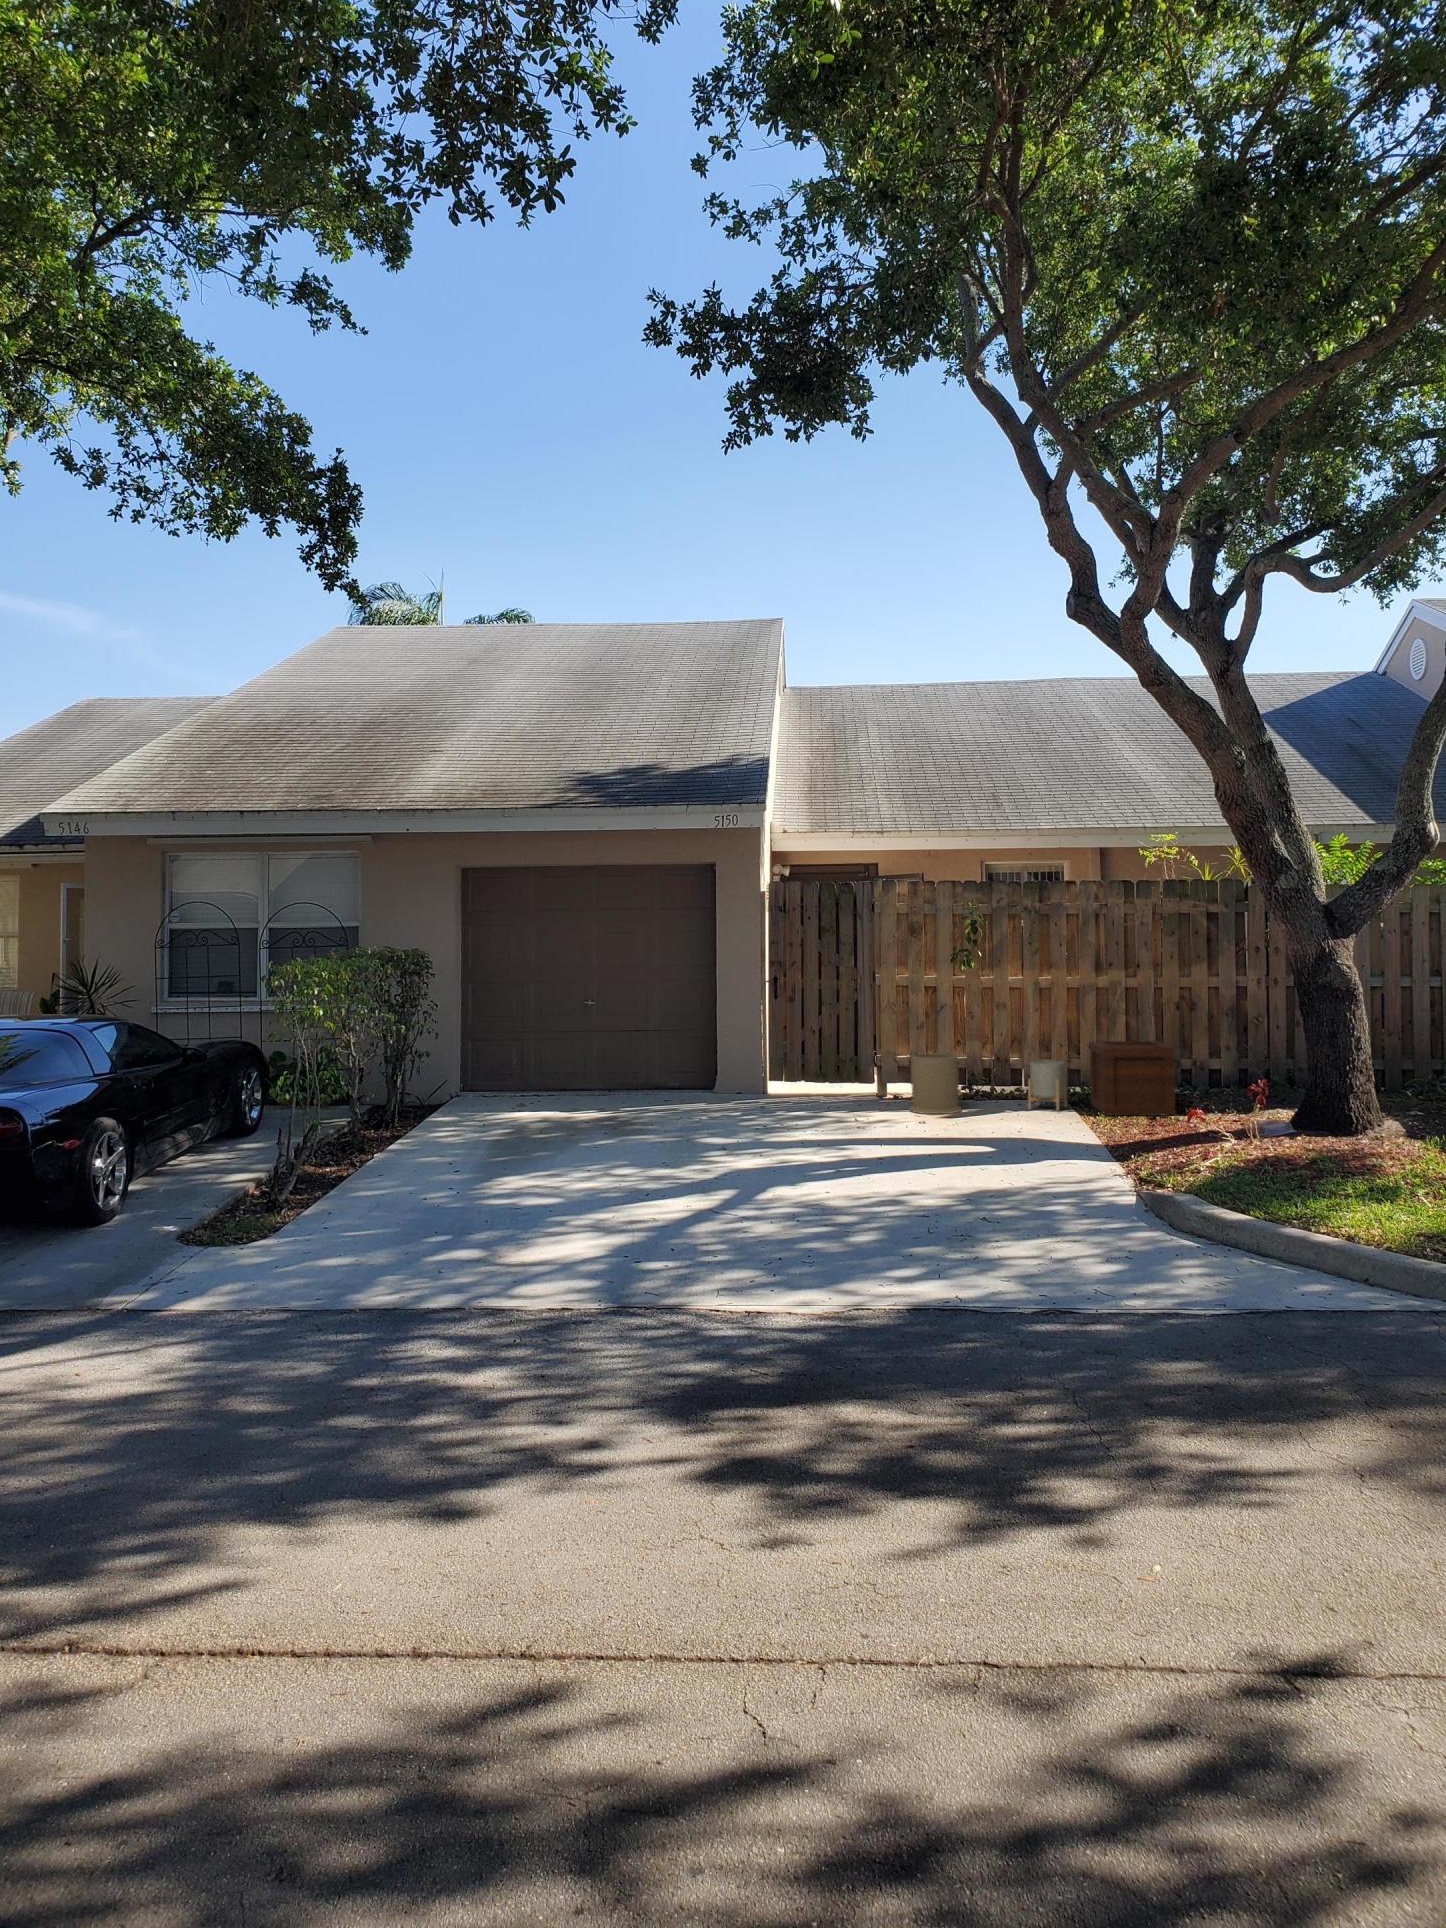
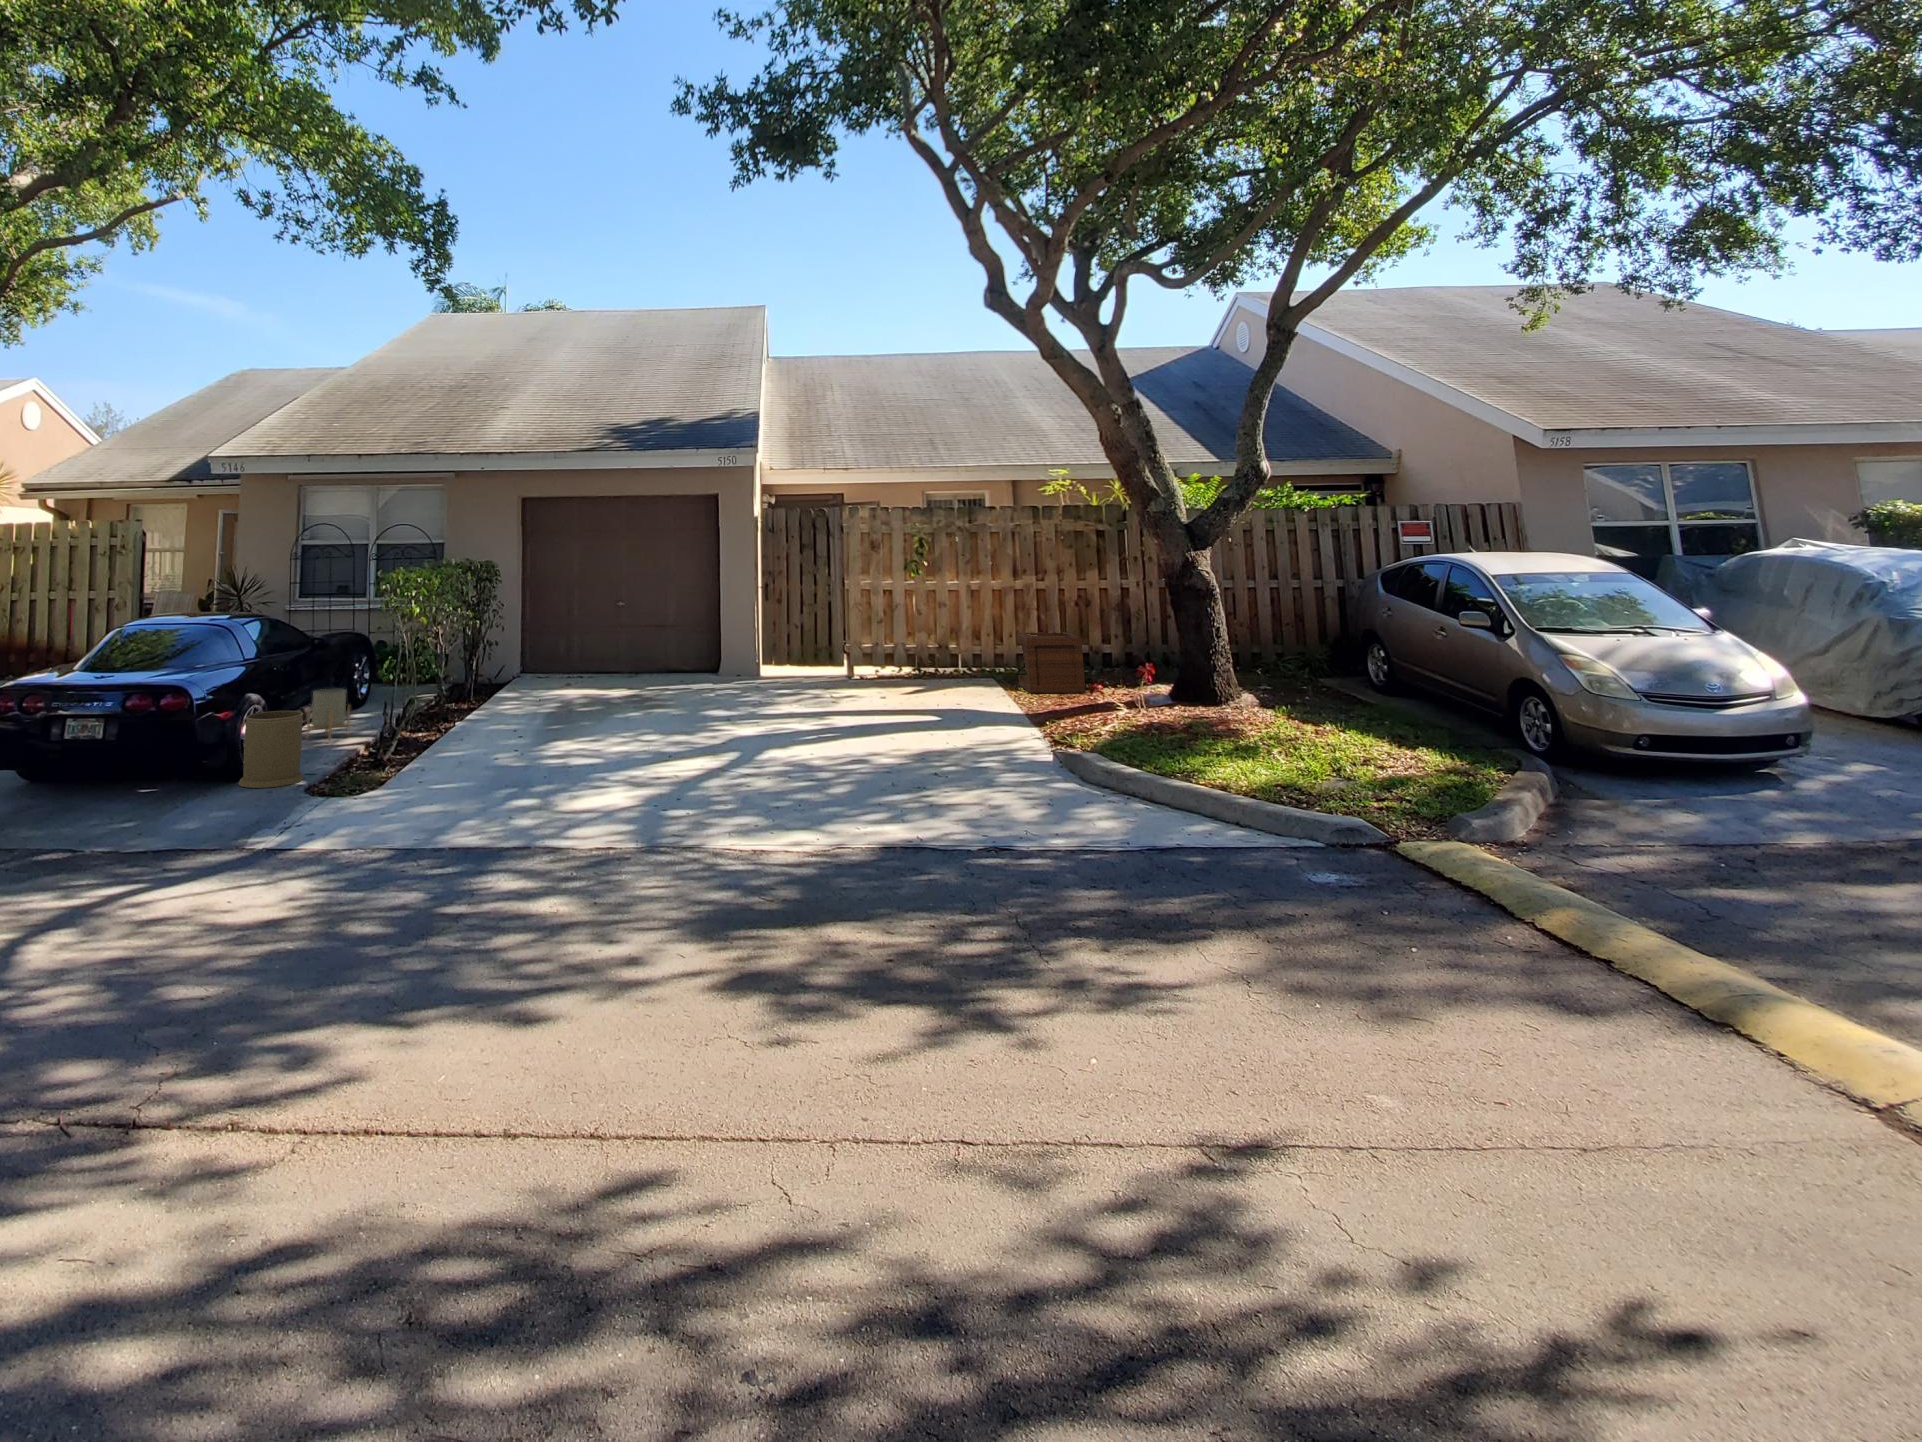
trash can: present [909,1053,962,1114] -> present [238,711,304,788]
planter: present [1028,1061,1067,1110] -> present [307,689,350,739]

